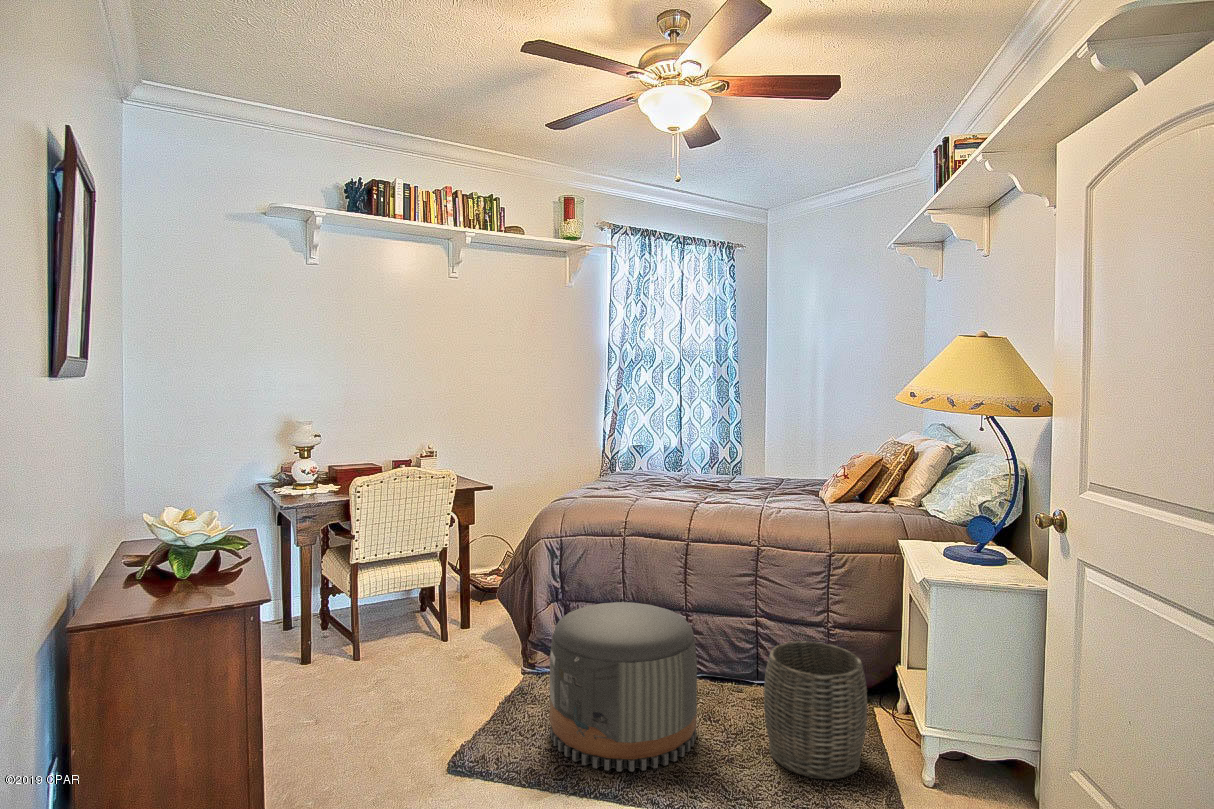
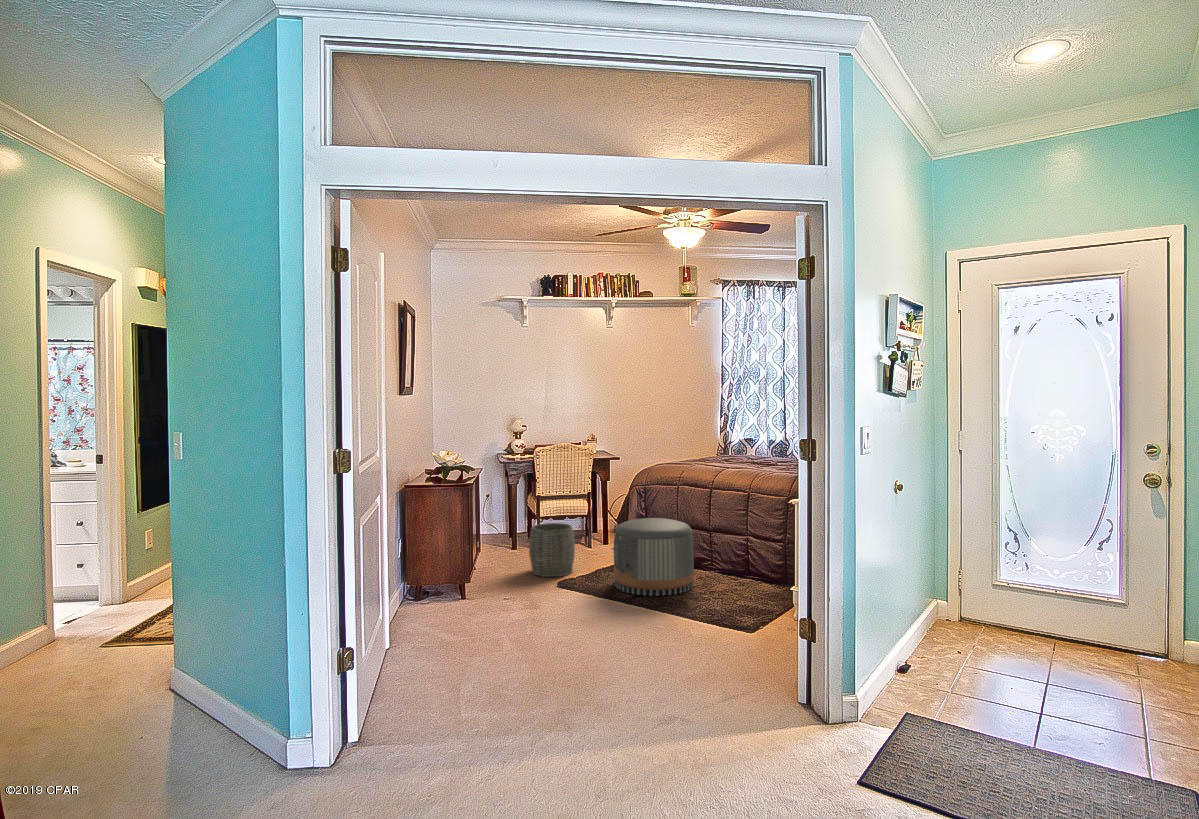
woven basket: present [764,641,867,779] -> present [529,523,575,577]

